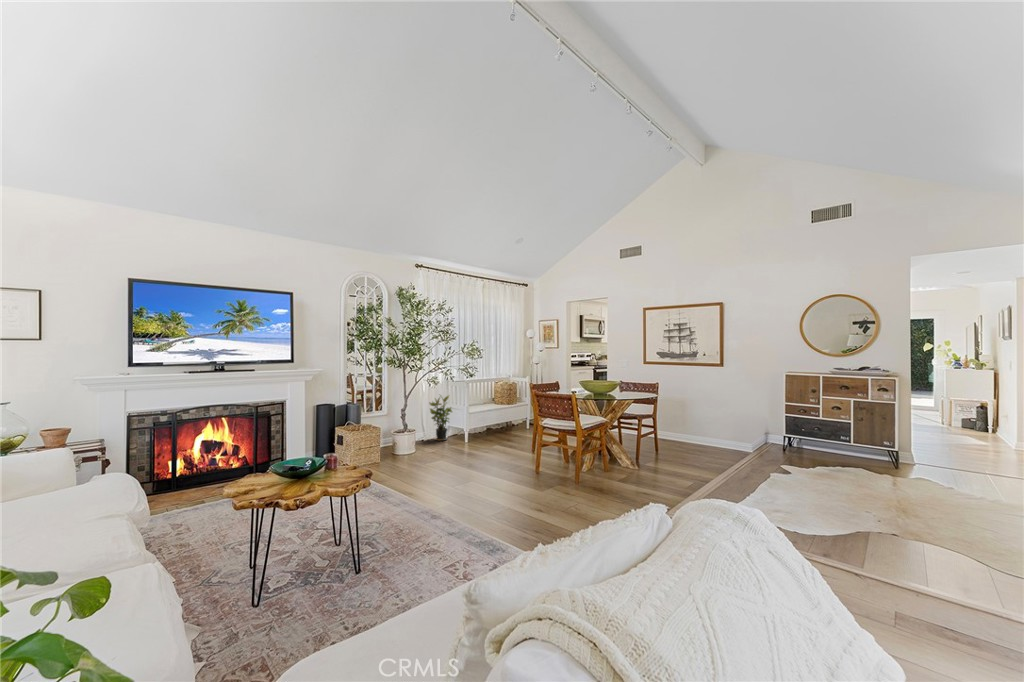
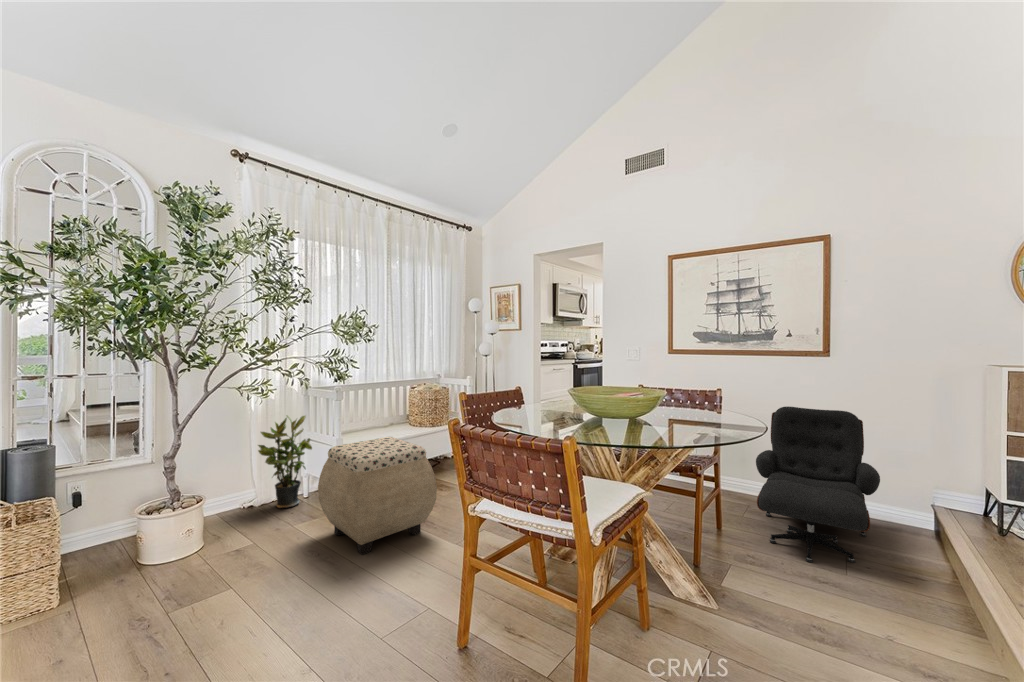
lounge chair: none [671,393,738,460] -> present [756,406,880,563]
ottoman: none [465,405,520,454] -> present [318,437,437,554]

